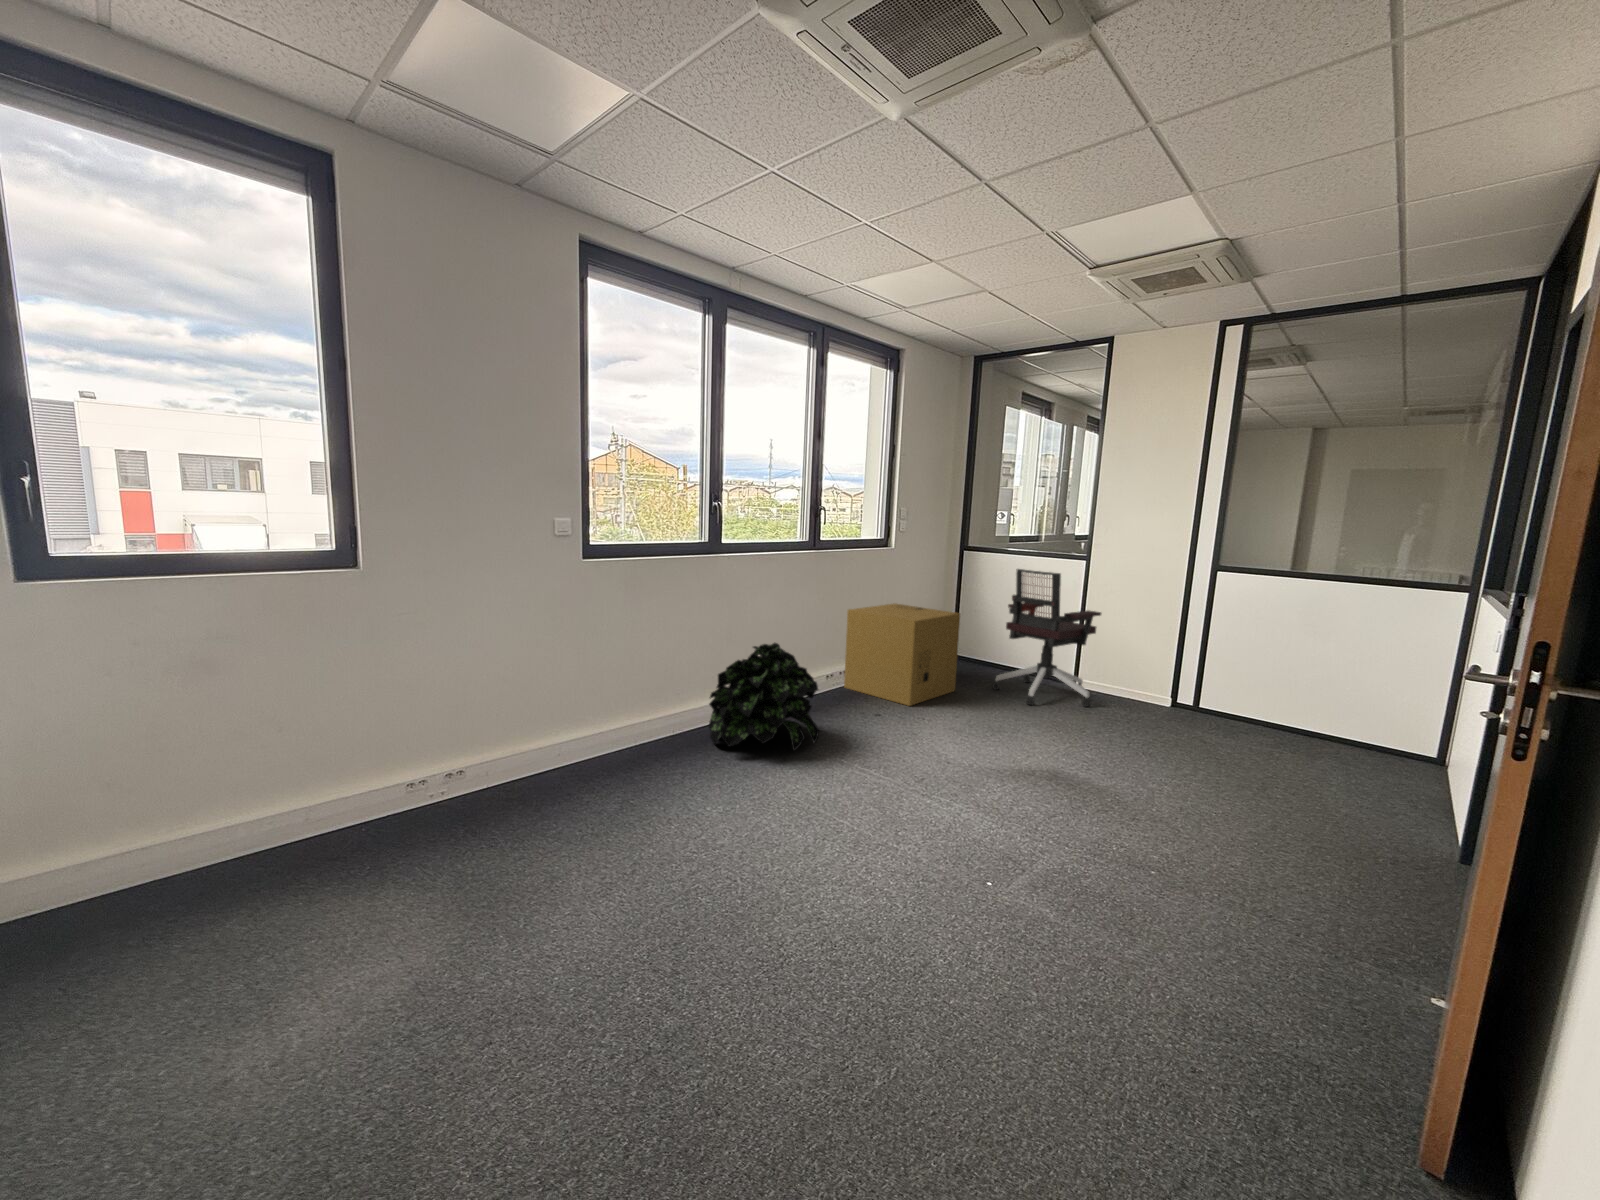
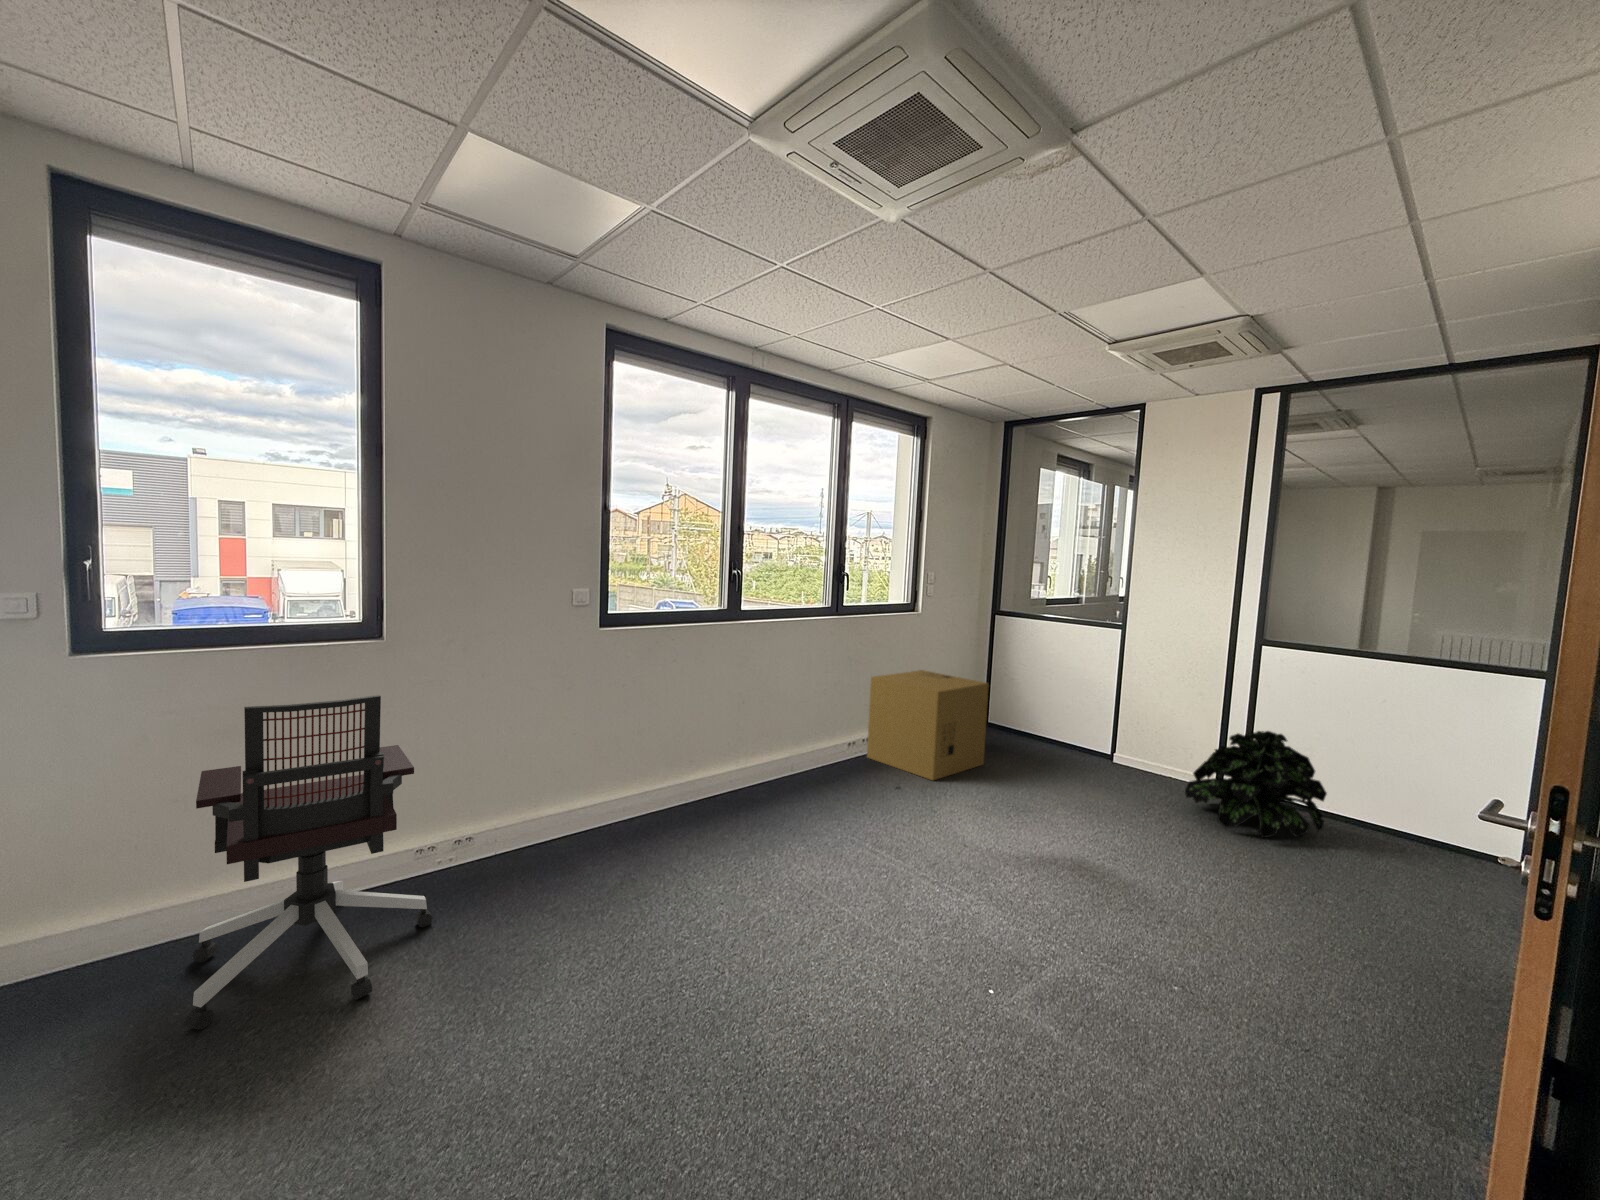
office chair: present [993,569,1101,707] -> present [185,695,433,1029]
potted plant: present [708,643,819,751] -> present [1185,731,1327,838]

